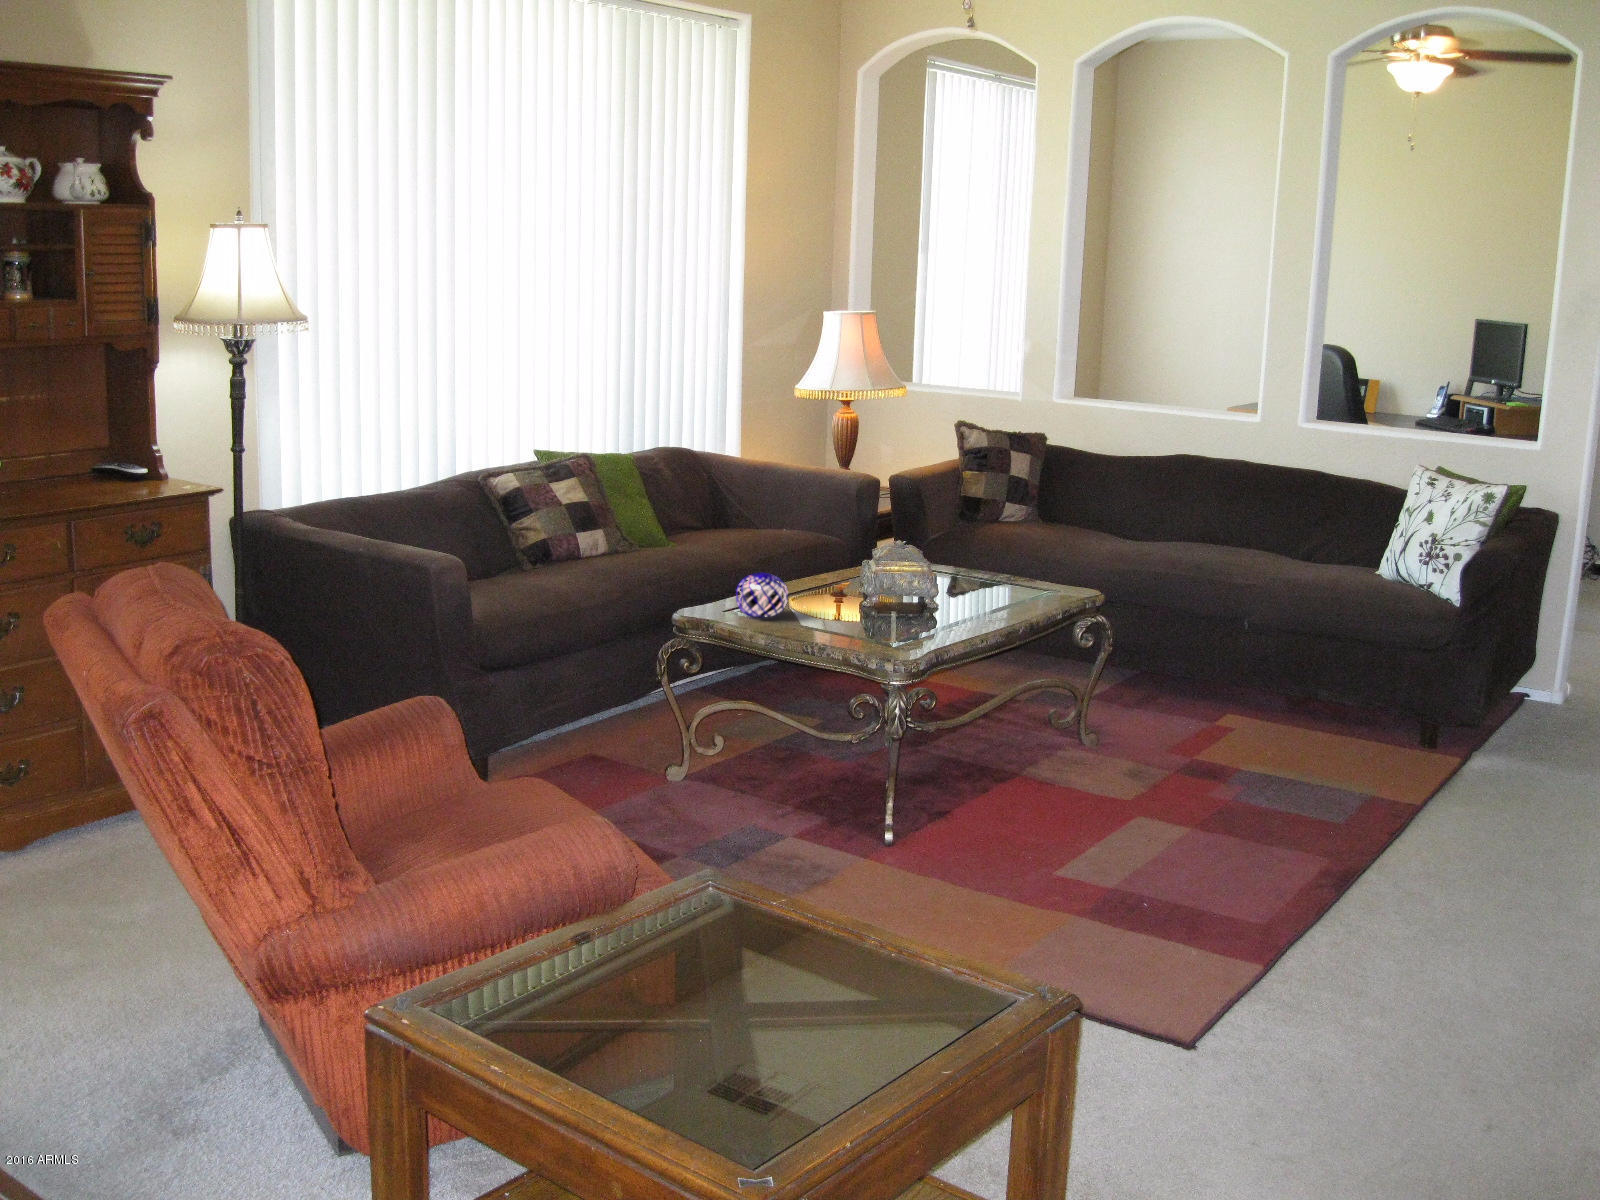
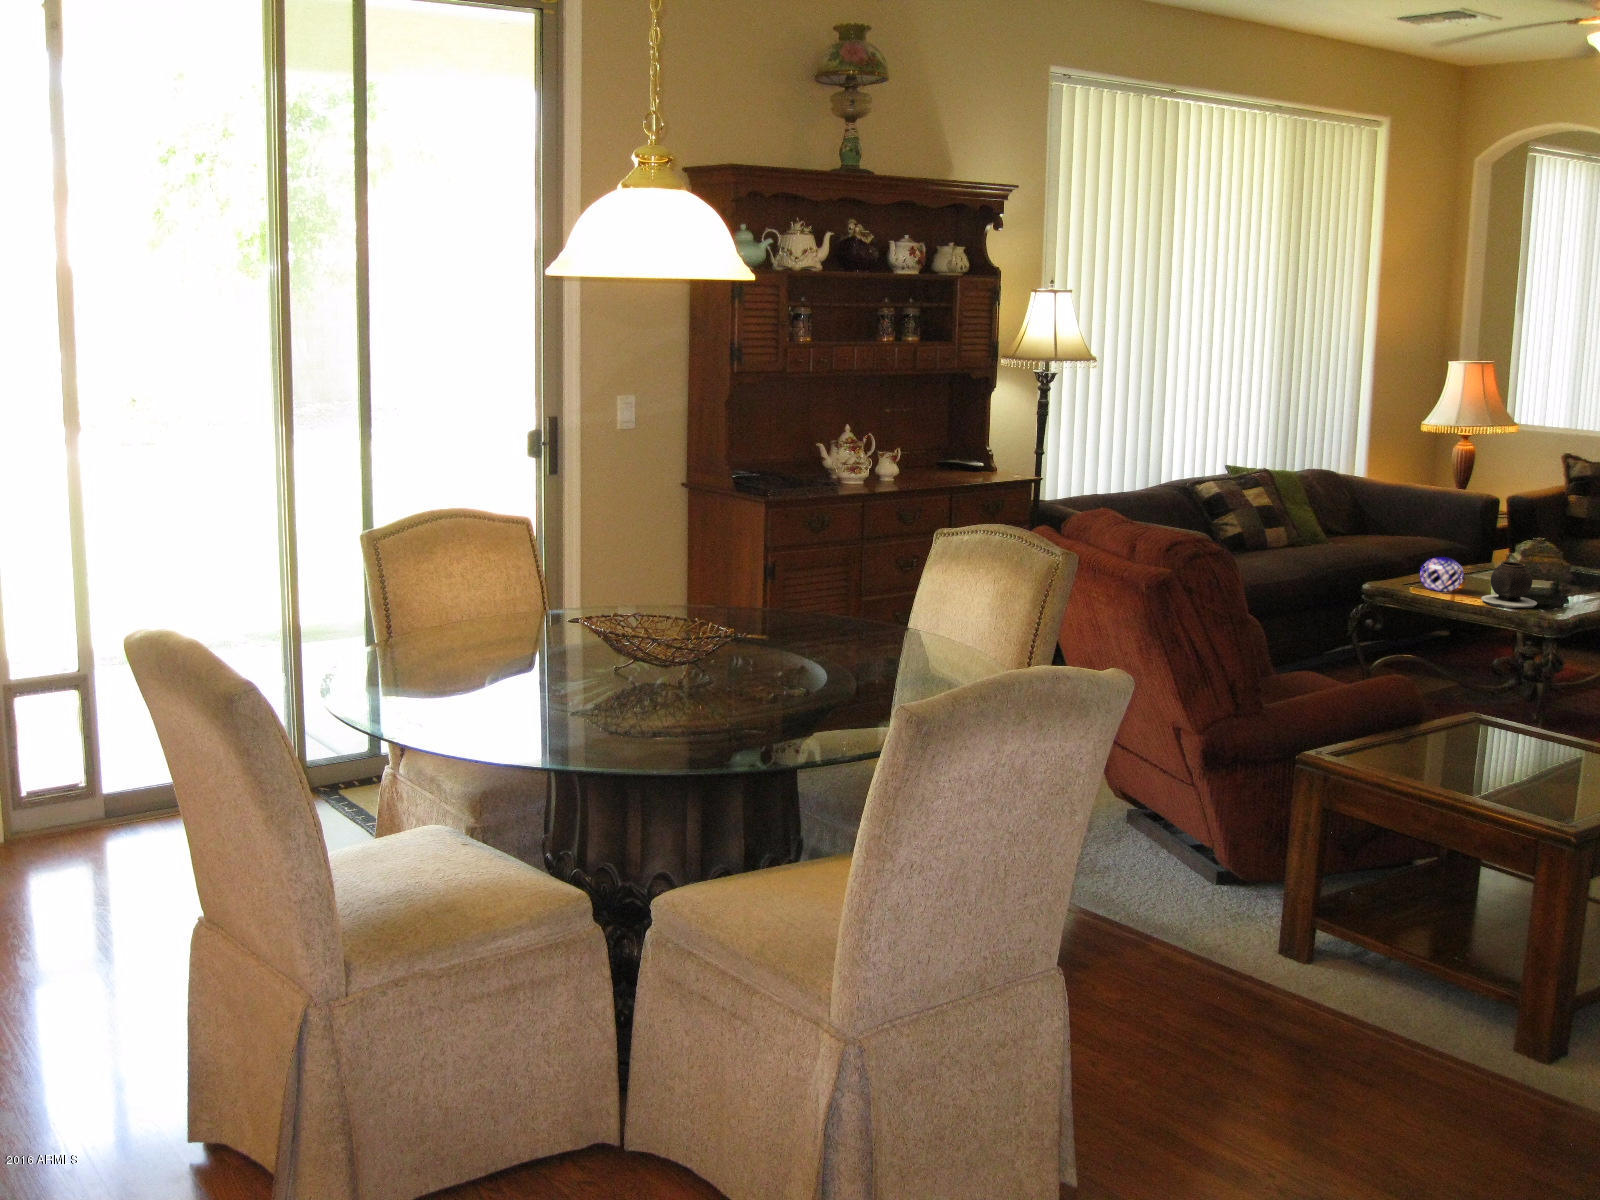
vase: none [802,579,868,641] -> present [1481,562,1537,608]

